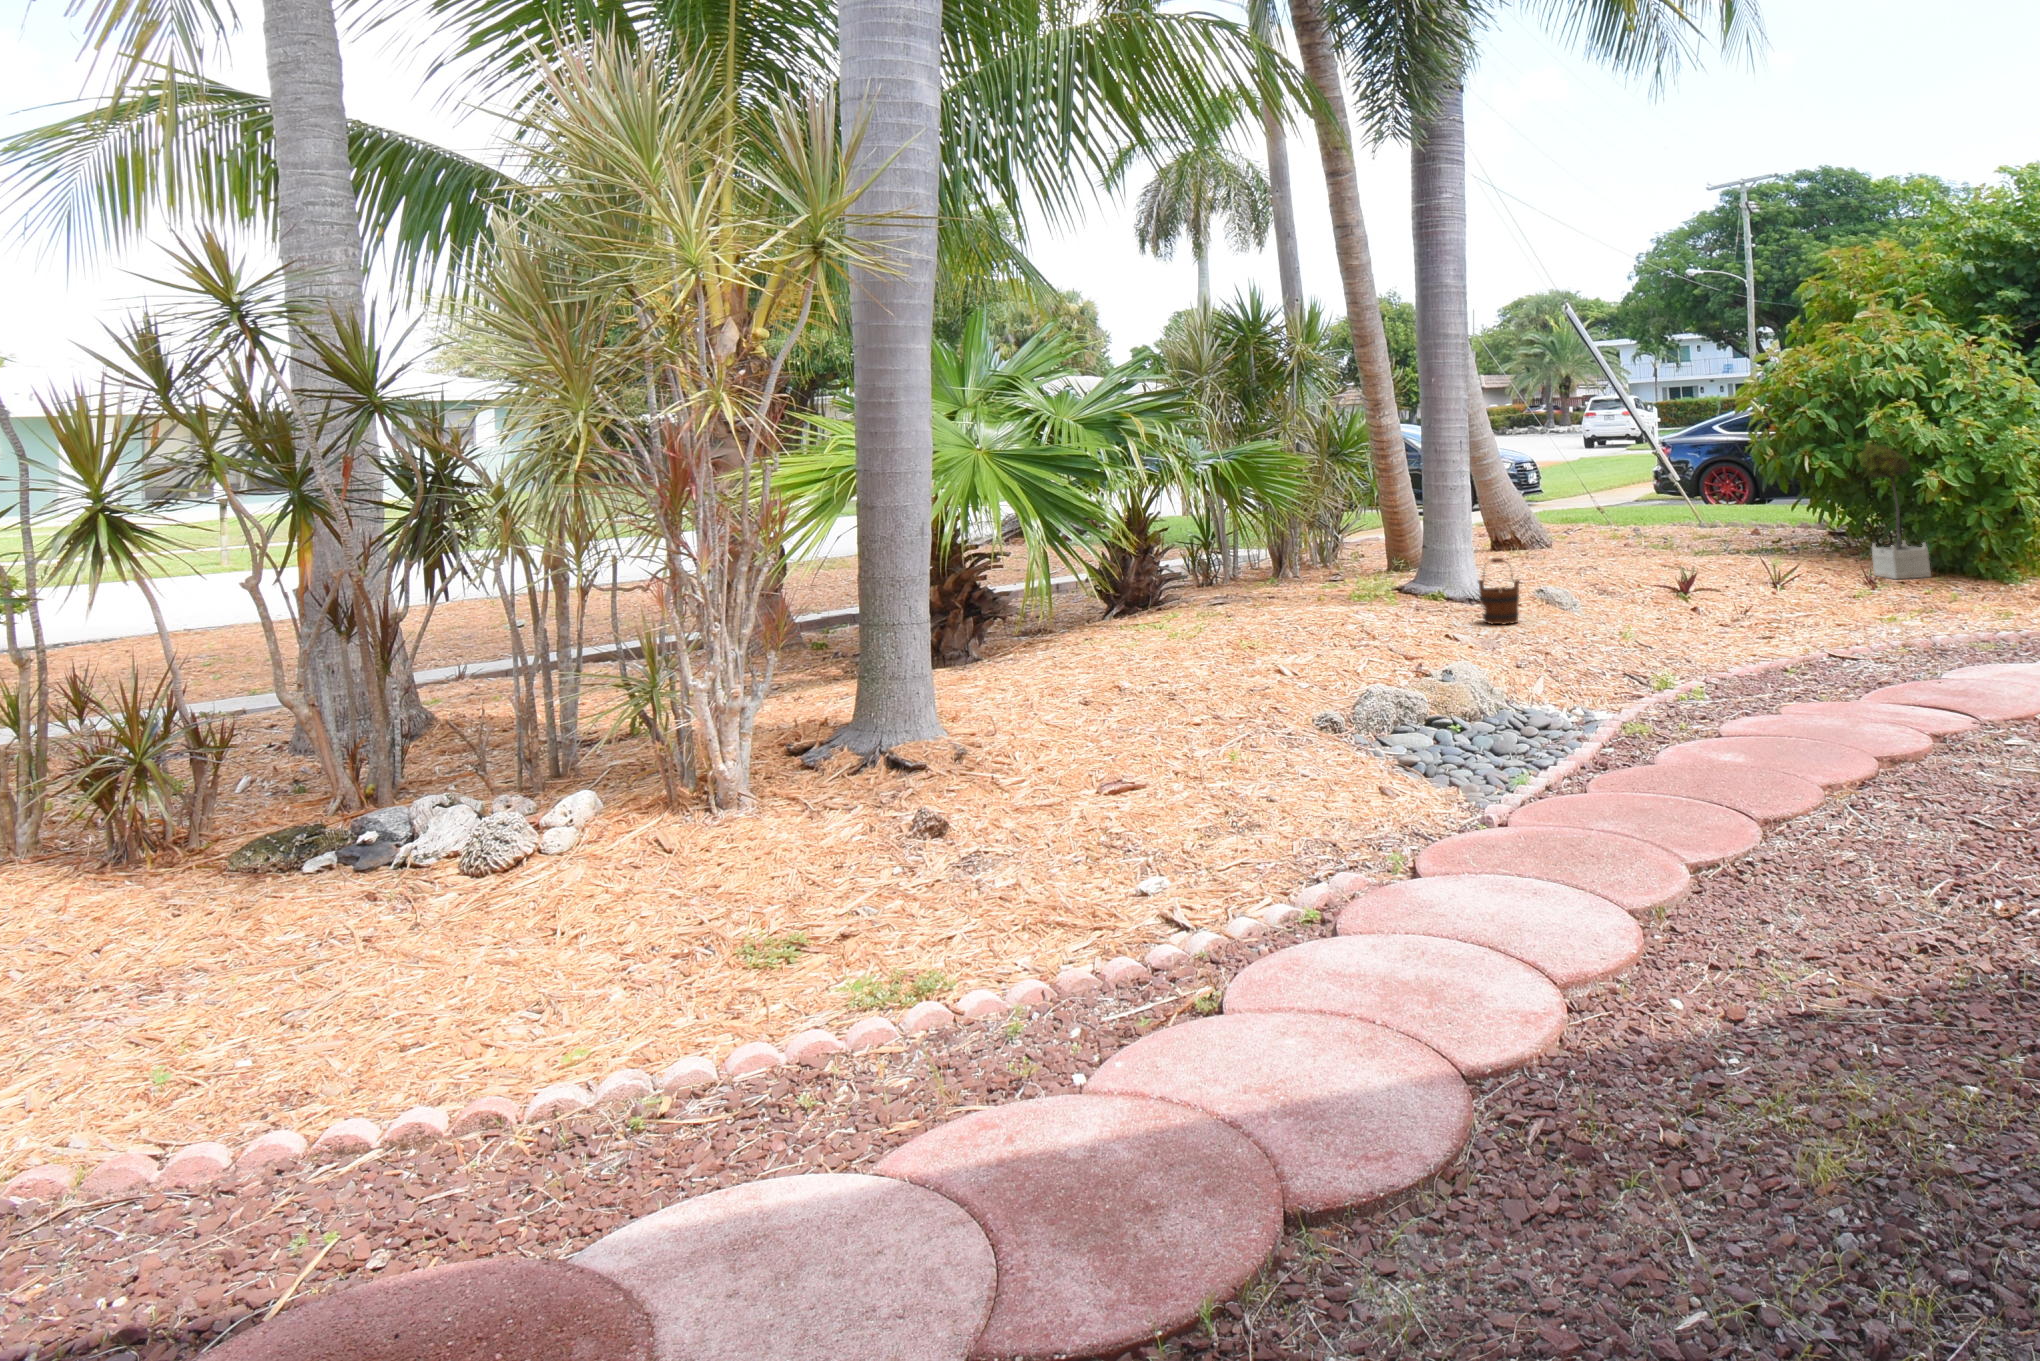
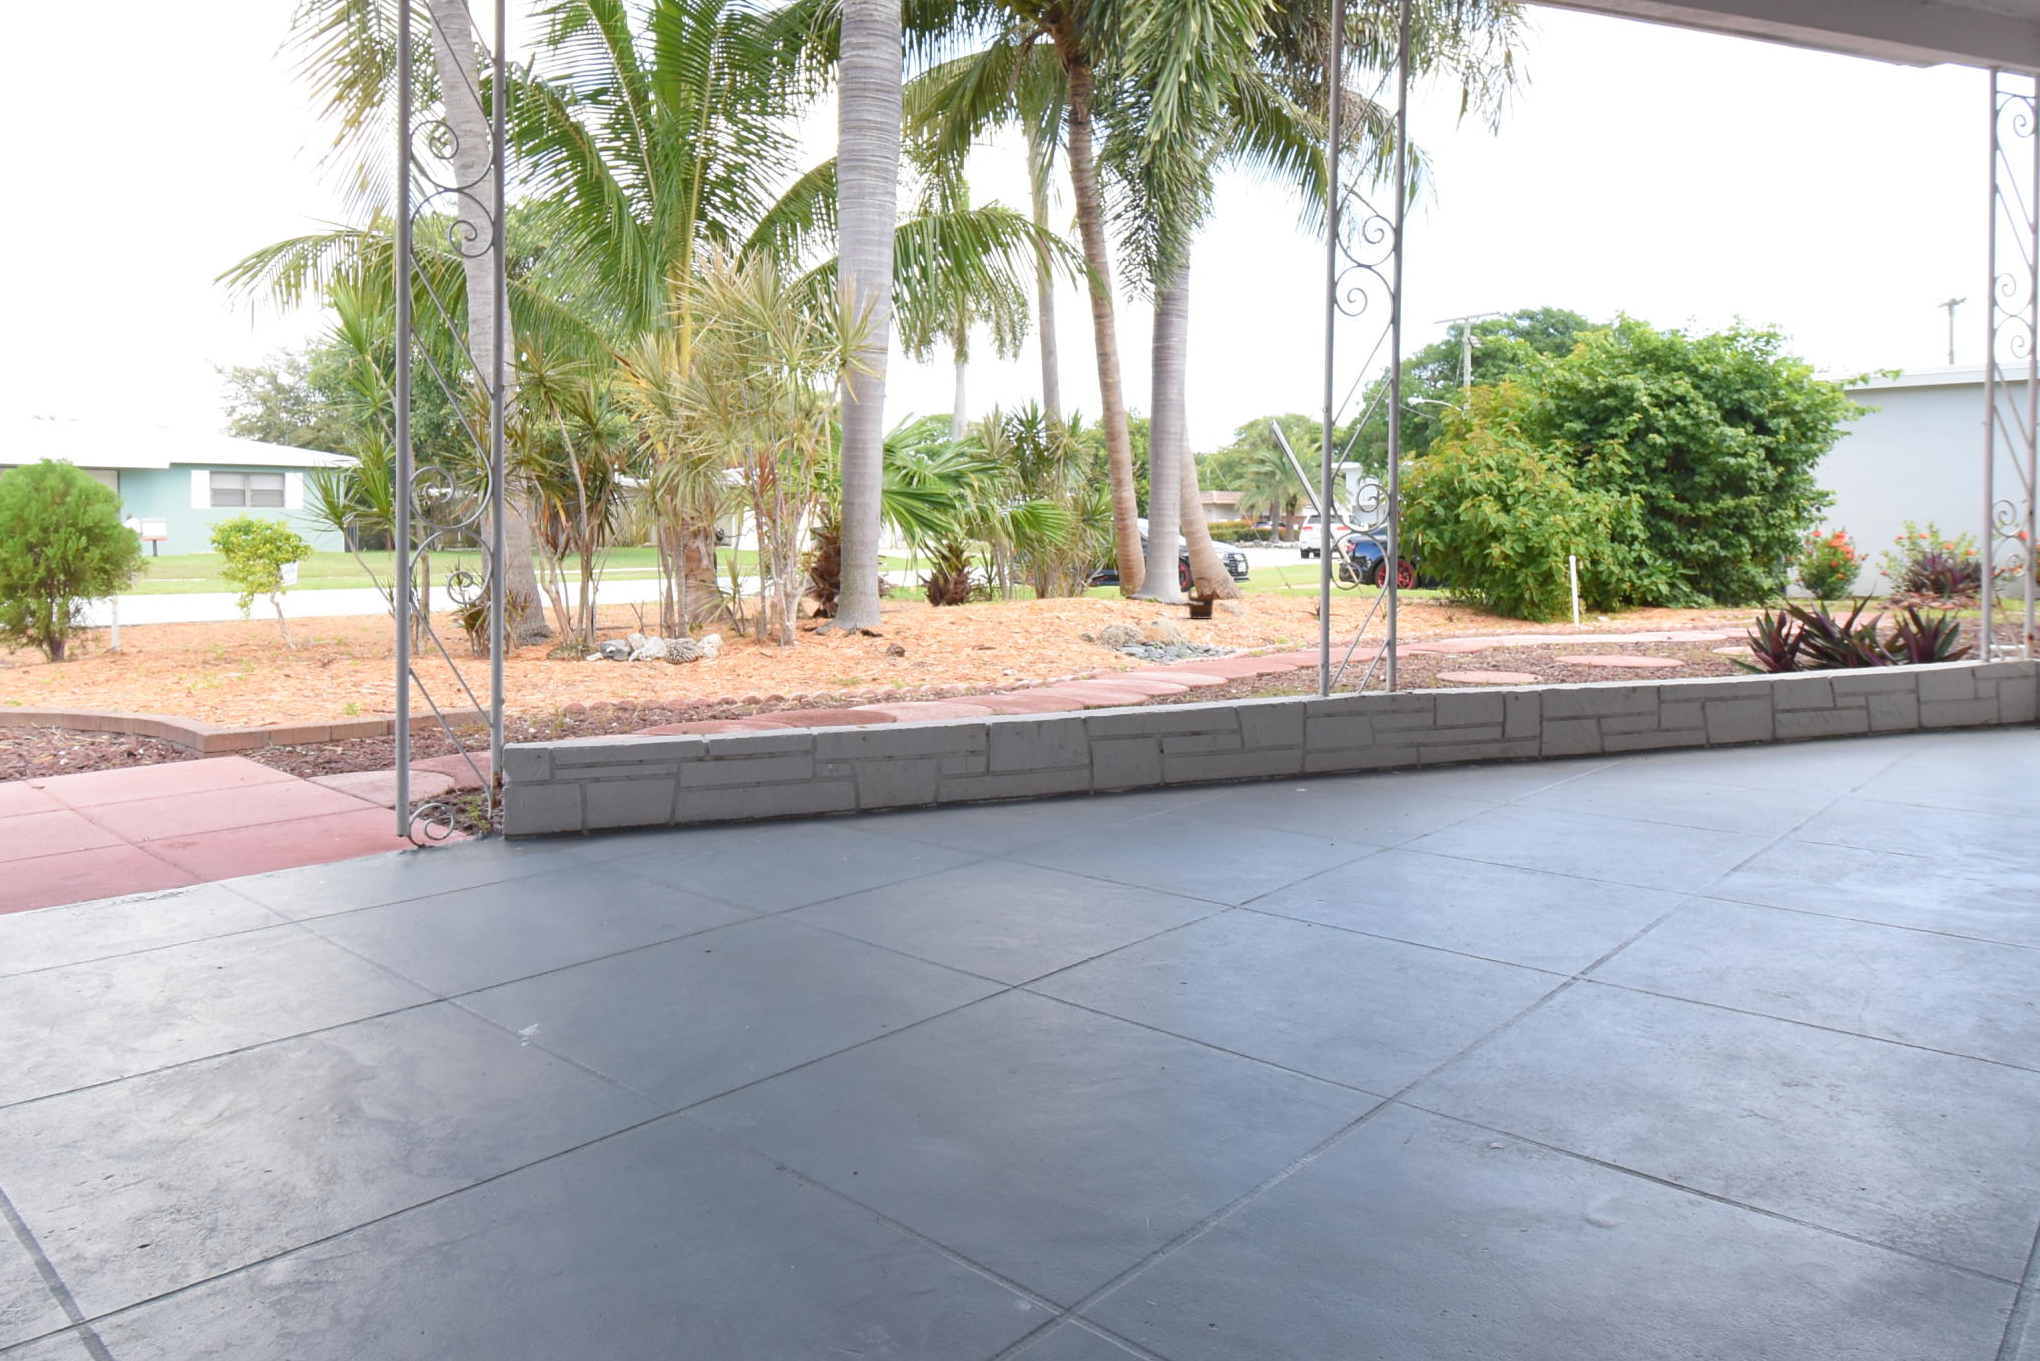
potted tree: present [1858,442,1931,579] -> none [1448,519,1489,611]

